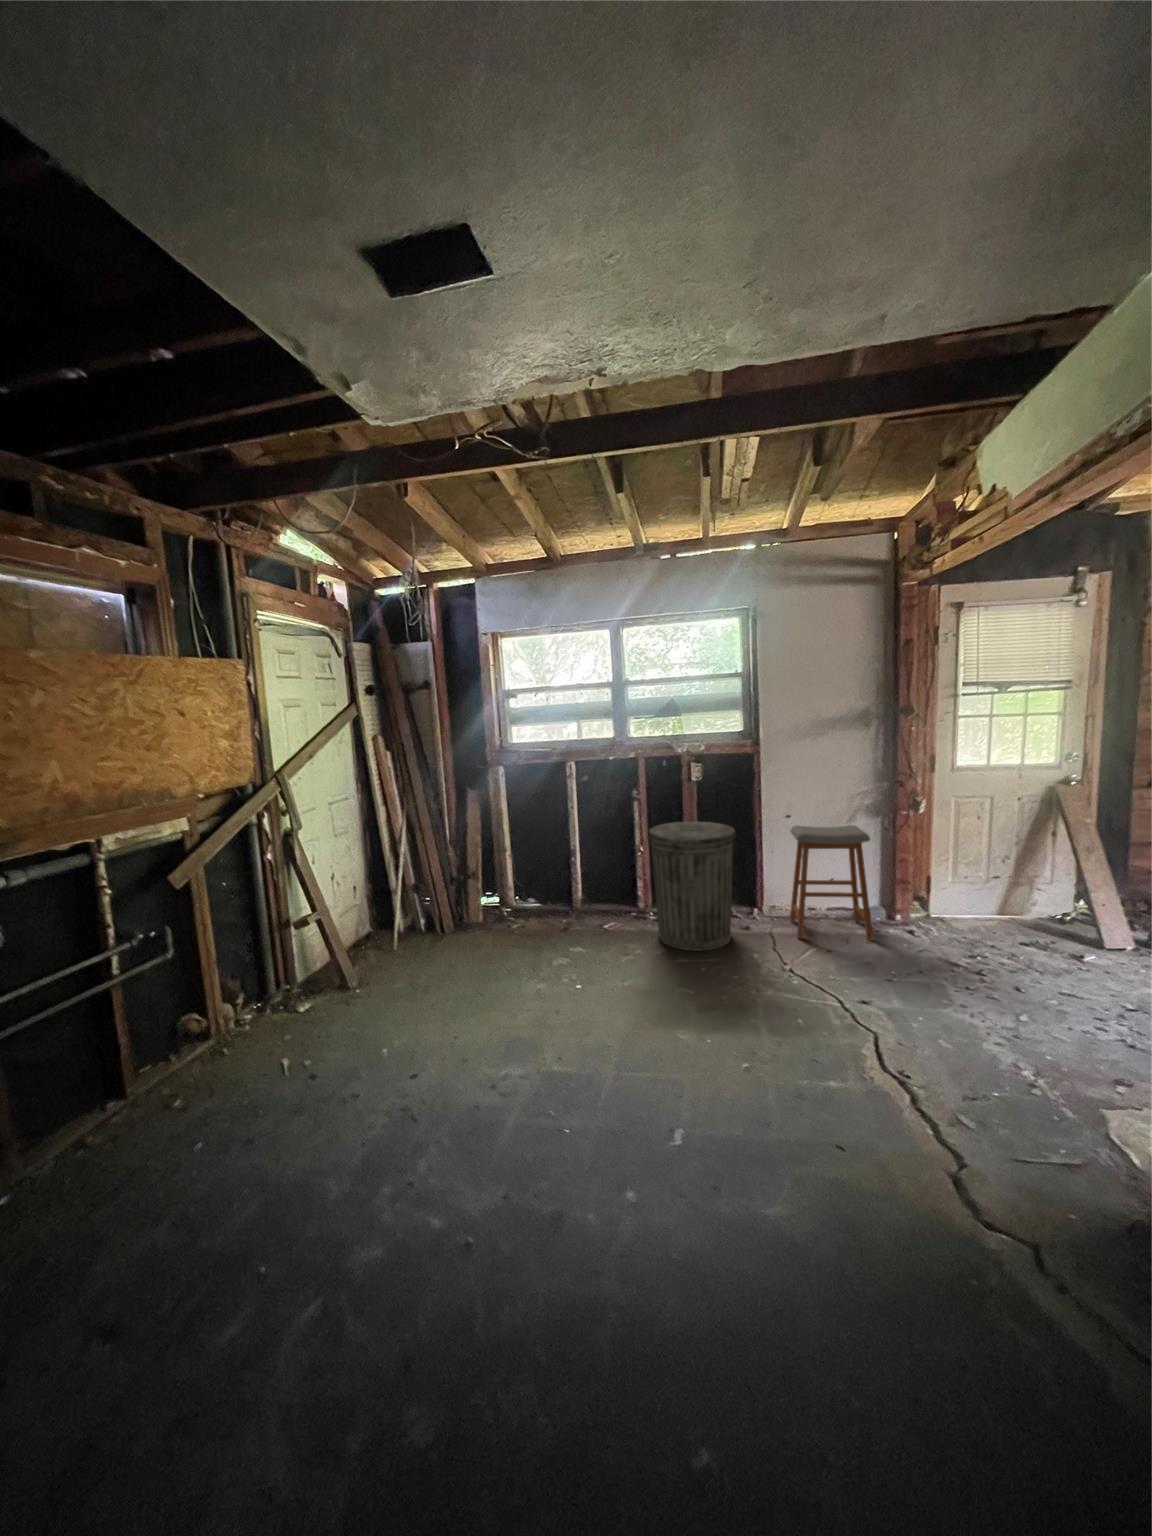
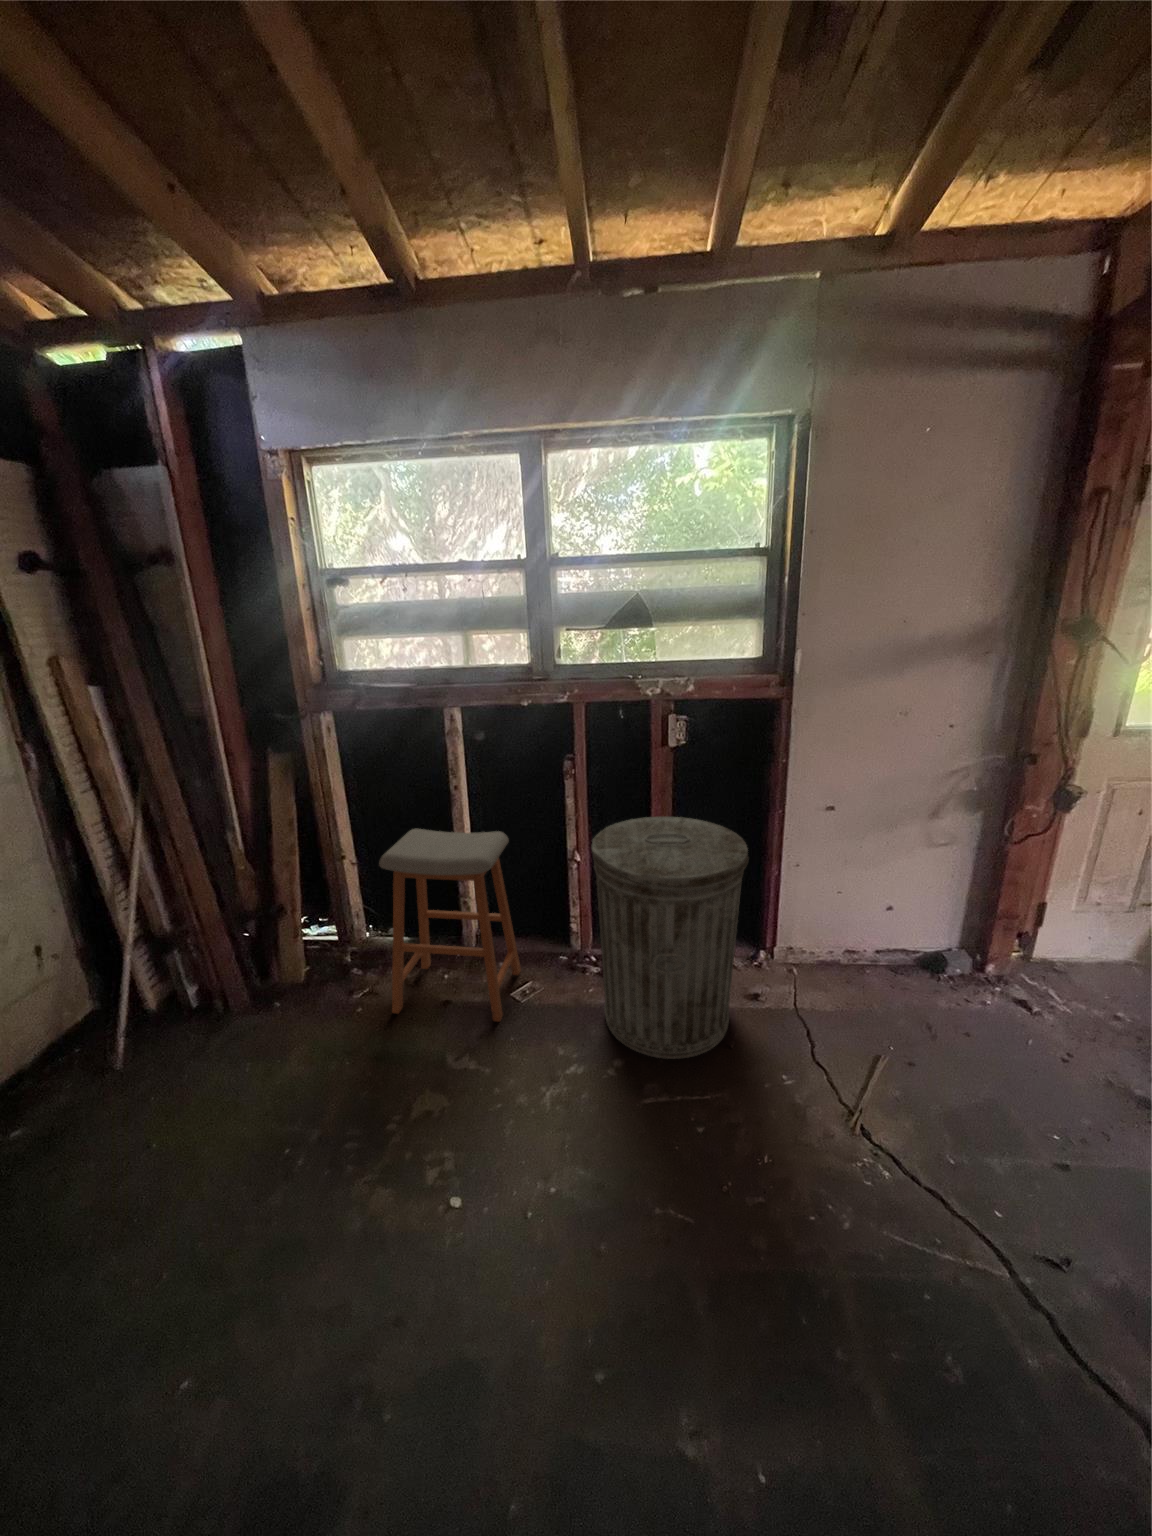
stool: present [790,825,873,940] -> present [379,829,521,1022]

